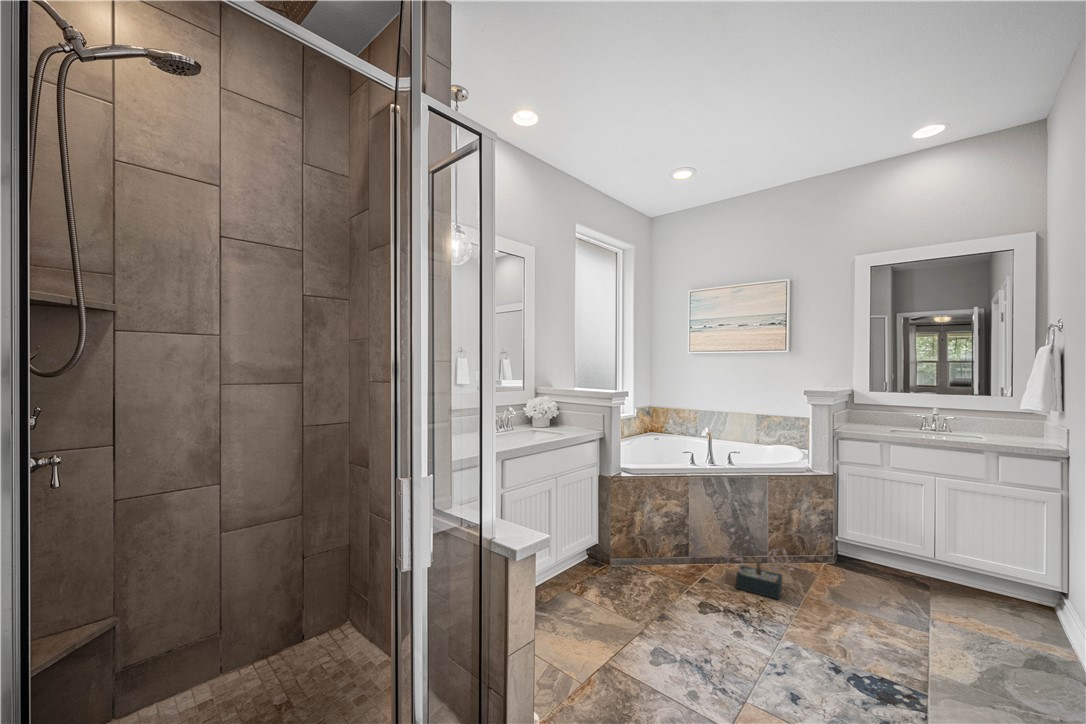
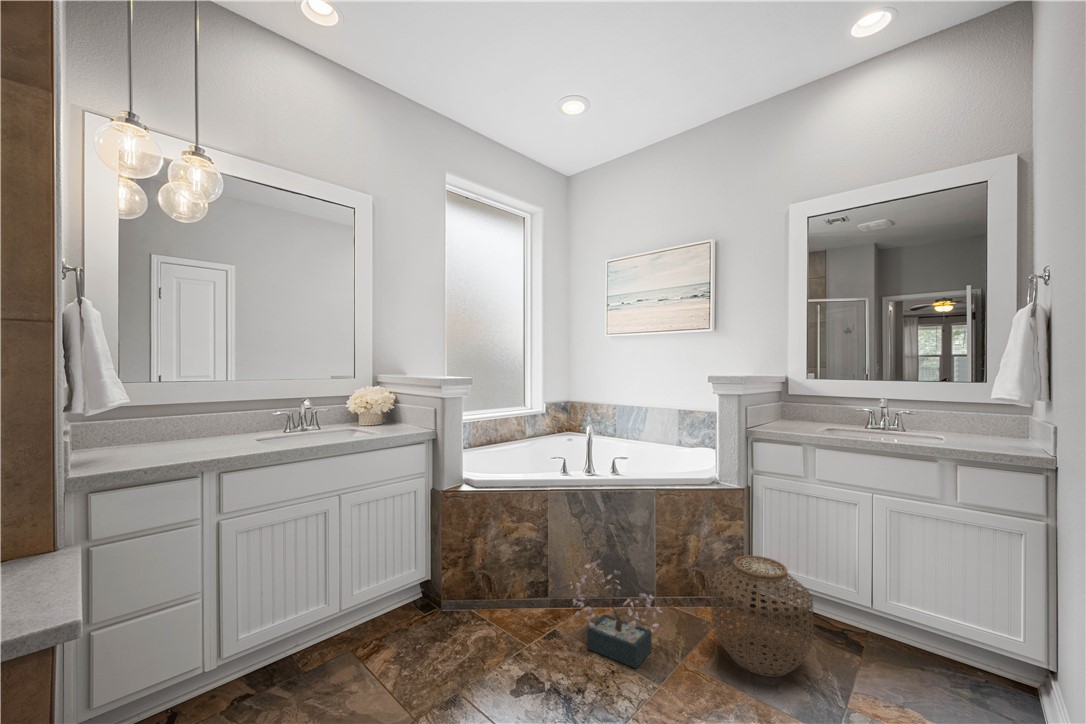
woven basket: none [823,521,903,603] -> present [711,556,814,677]

